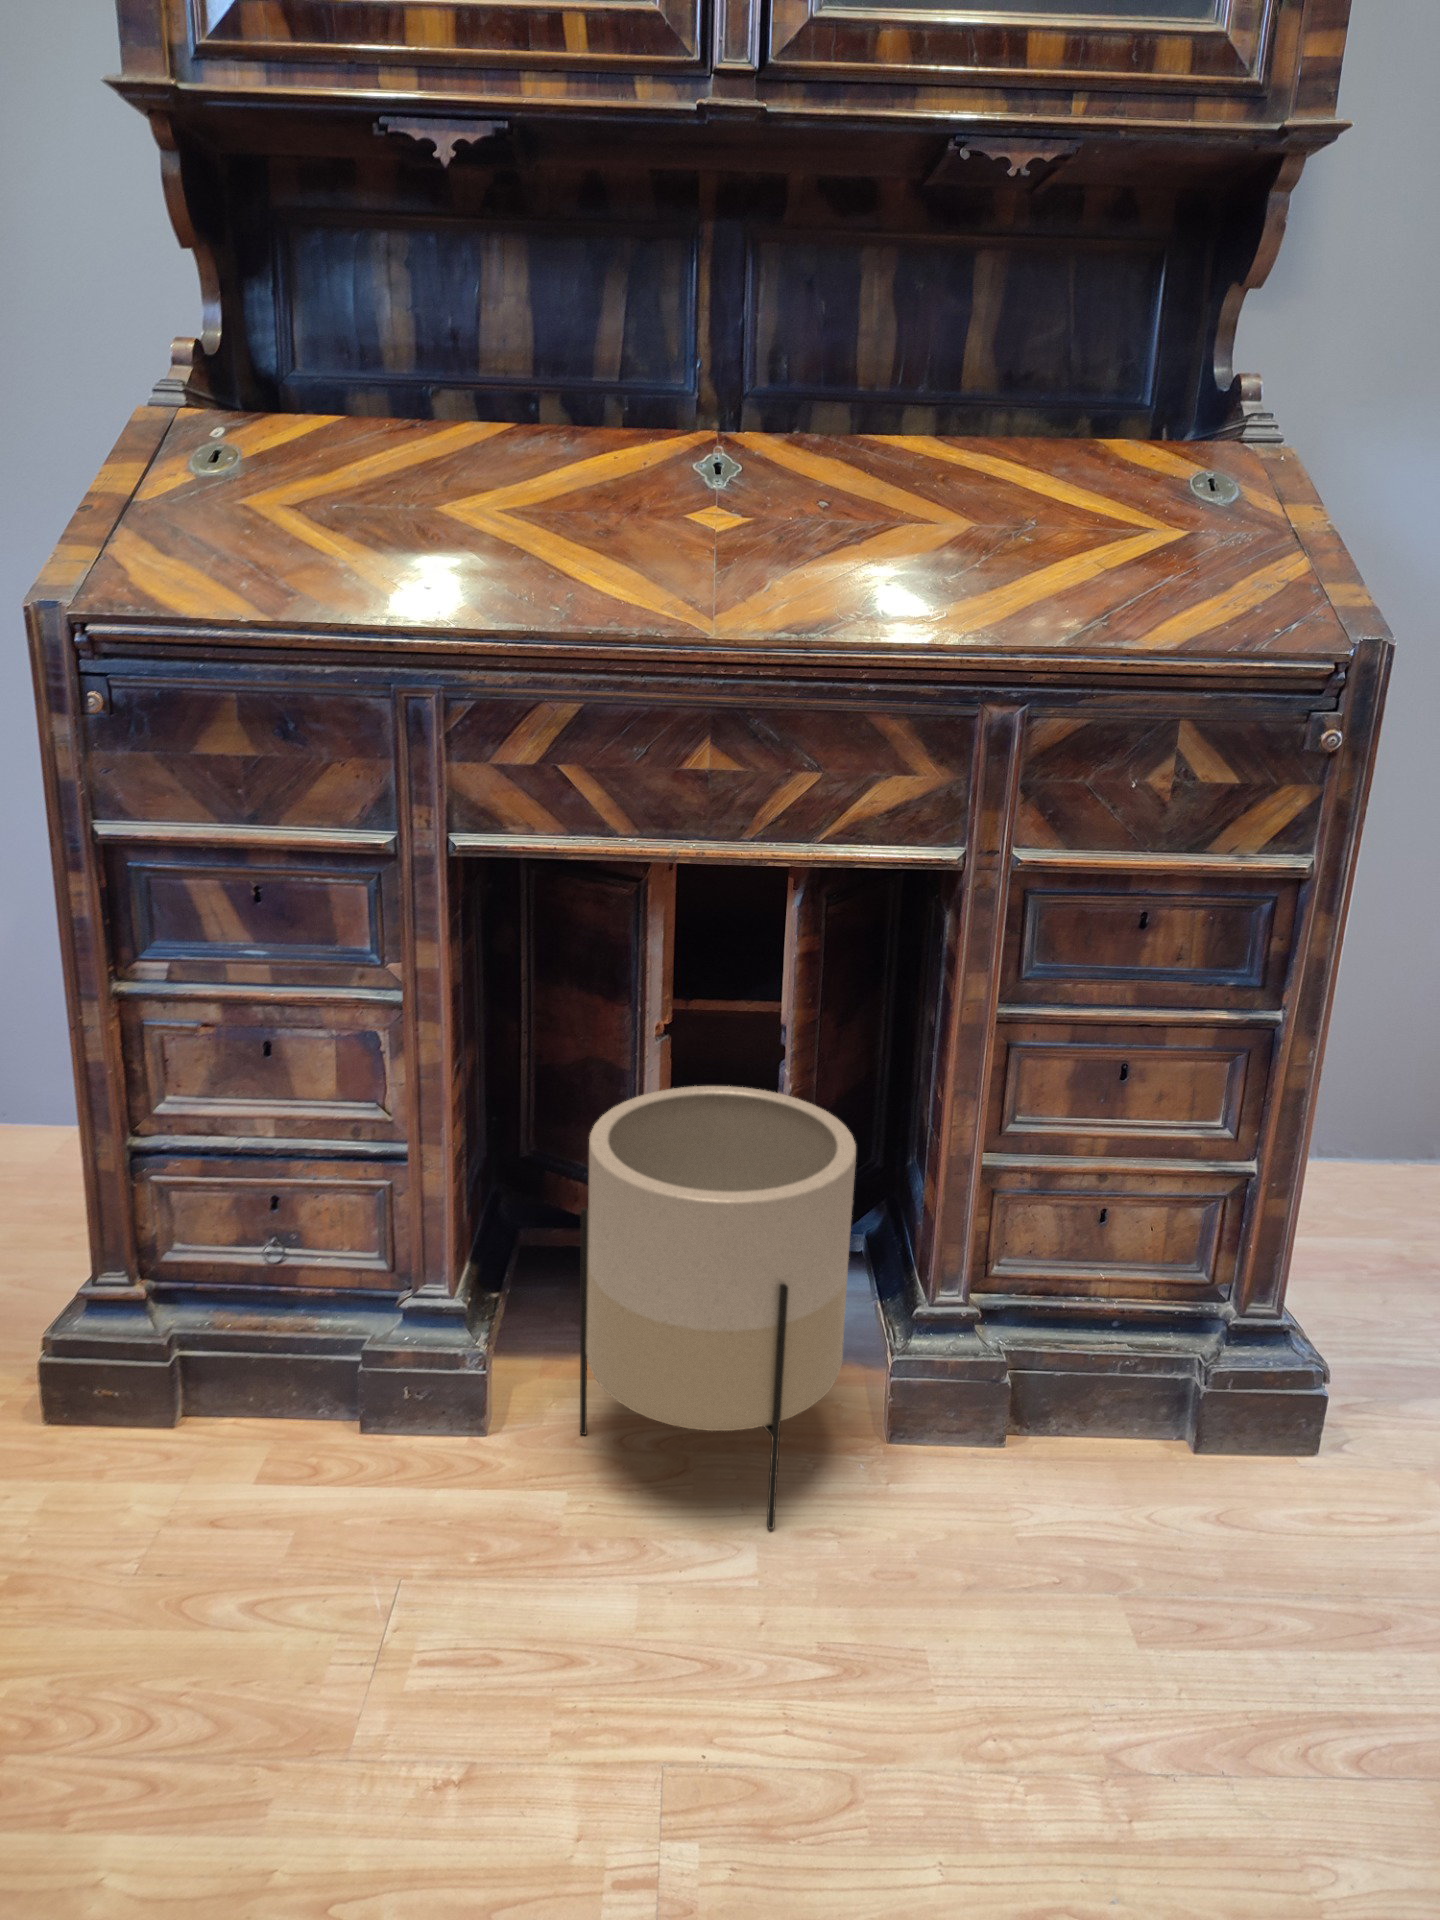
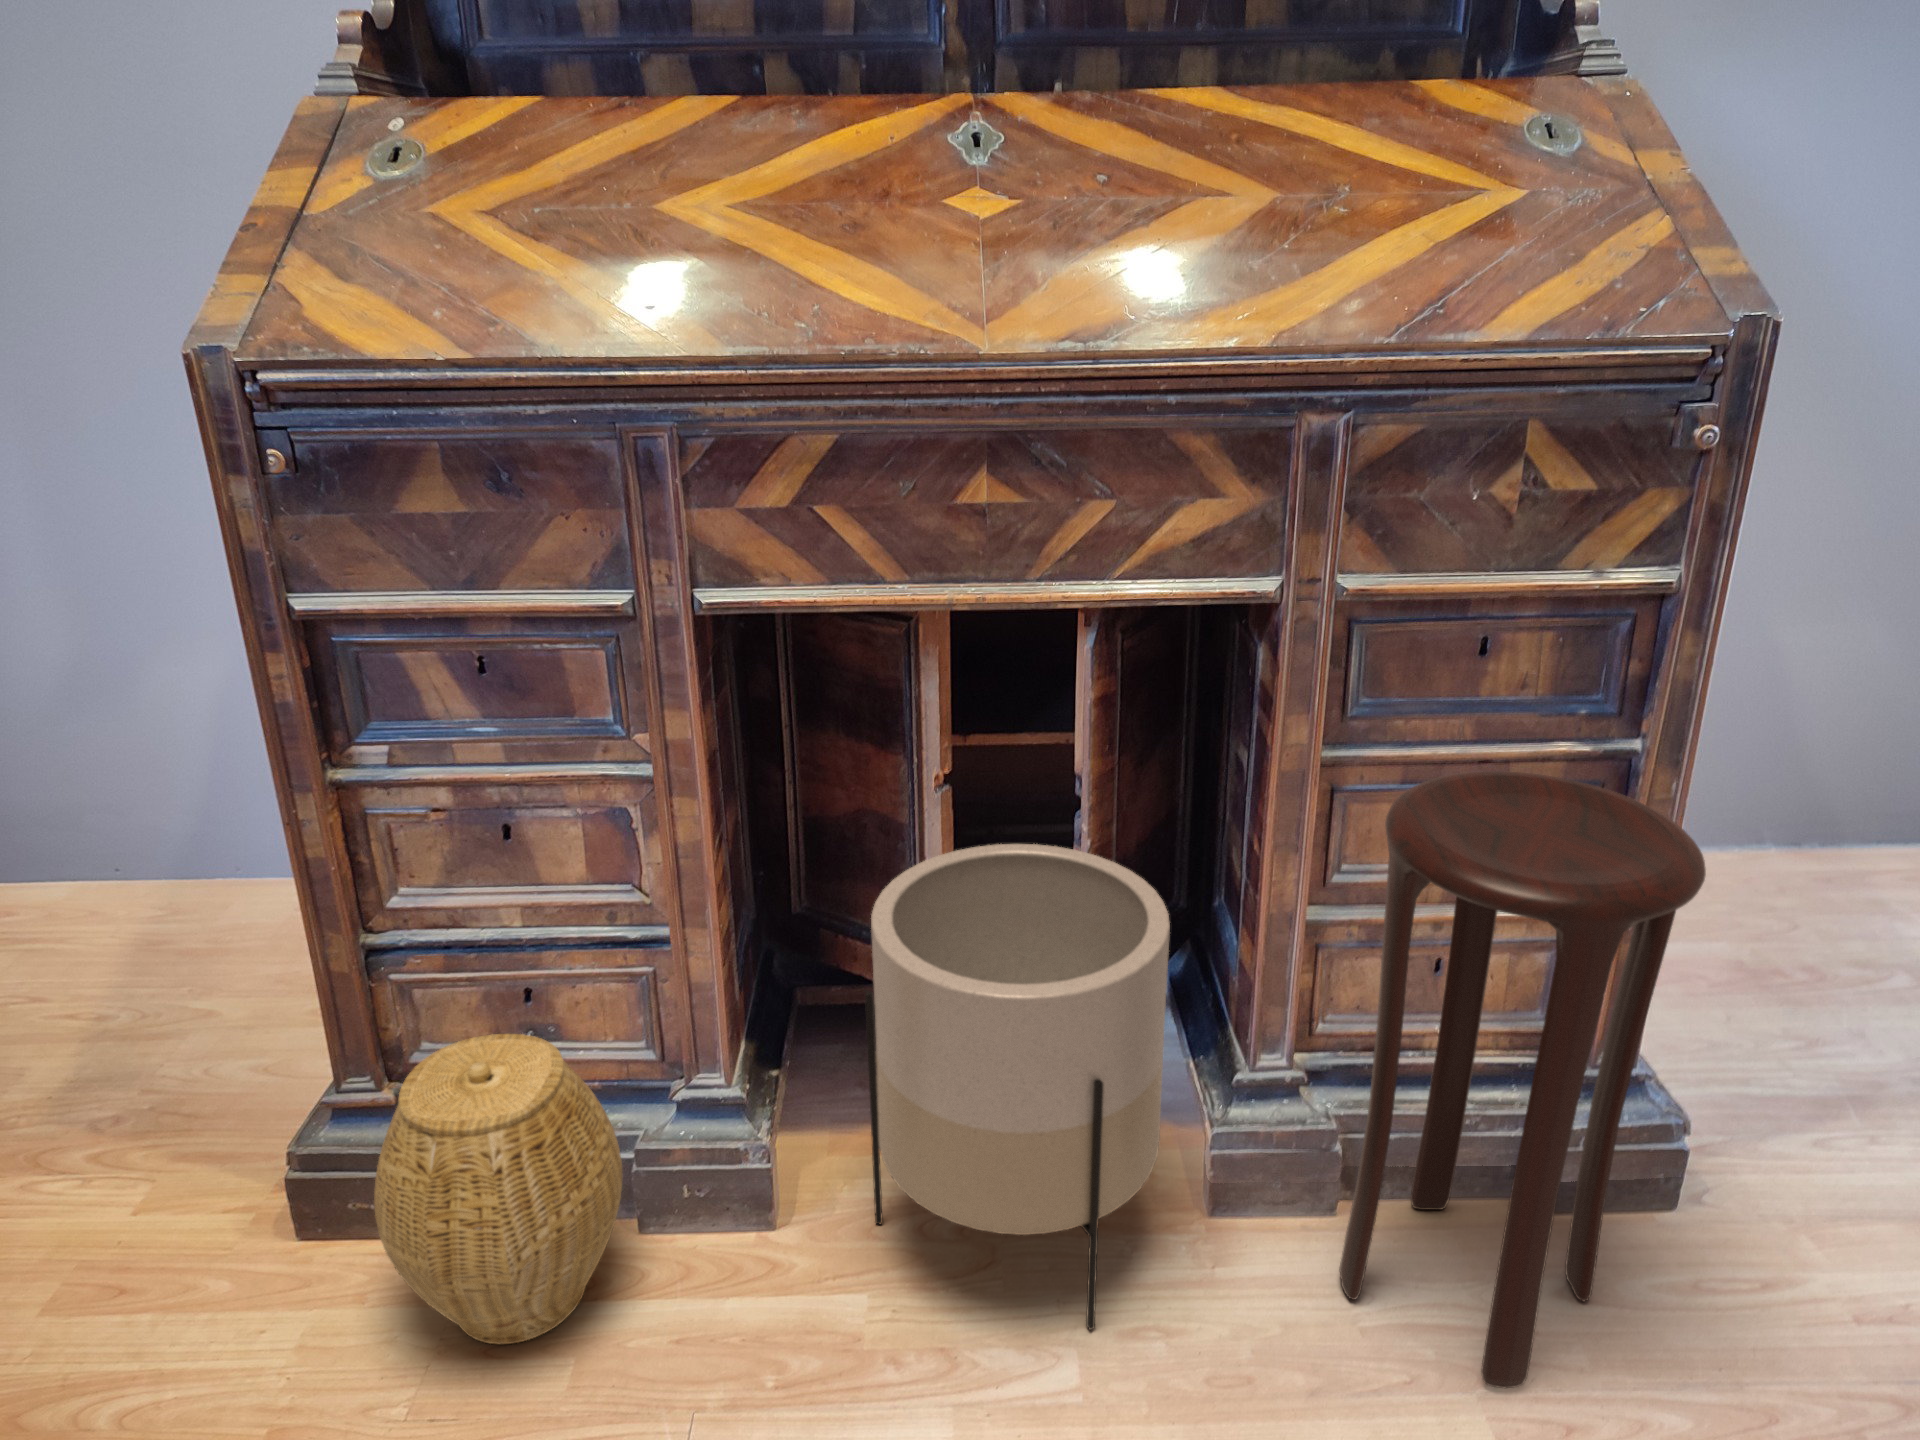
stool: none [1003,1030,1320,1593] -> present [1339,771,1706,1388]
woven basket: none [123,1230,350,1517] -> present [374,1034,622,1344]

